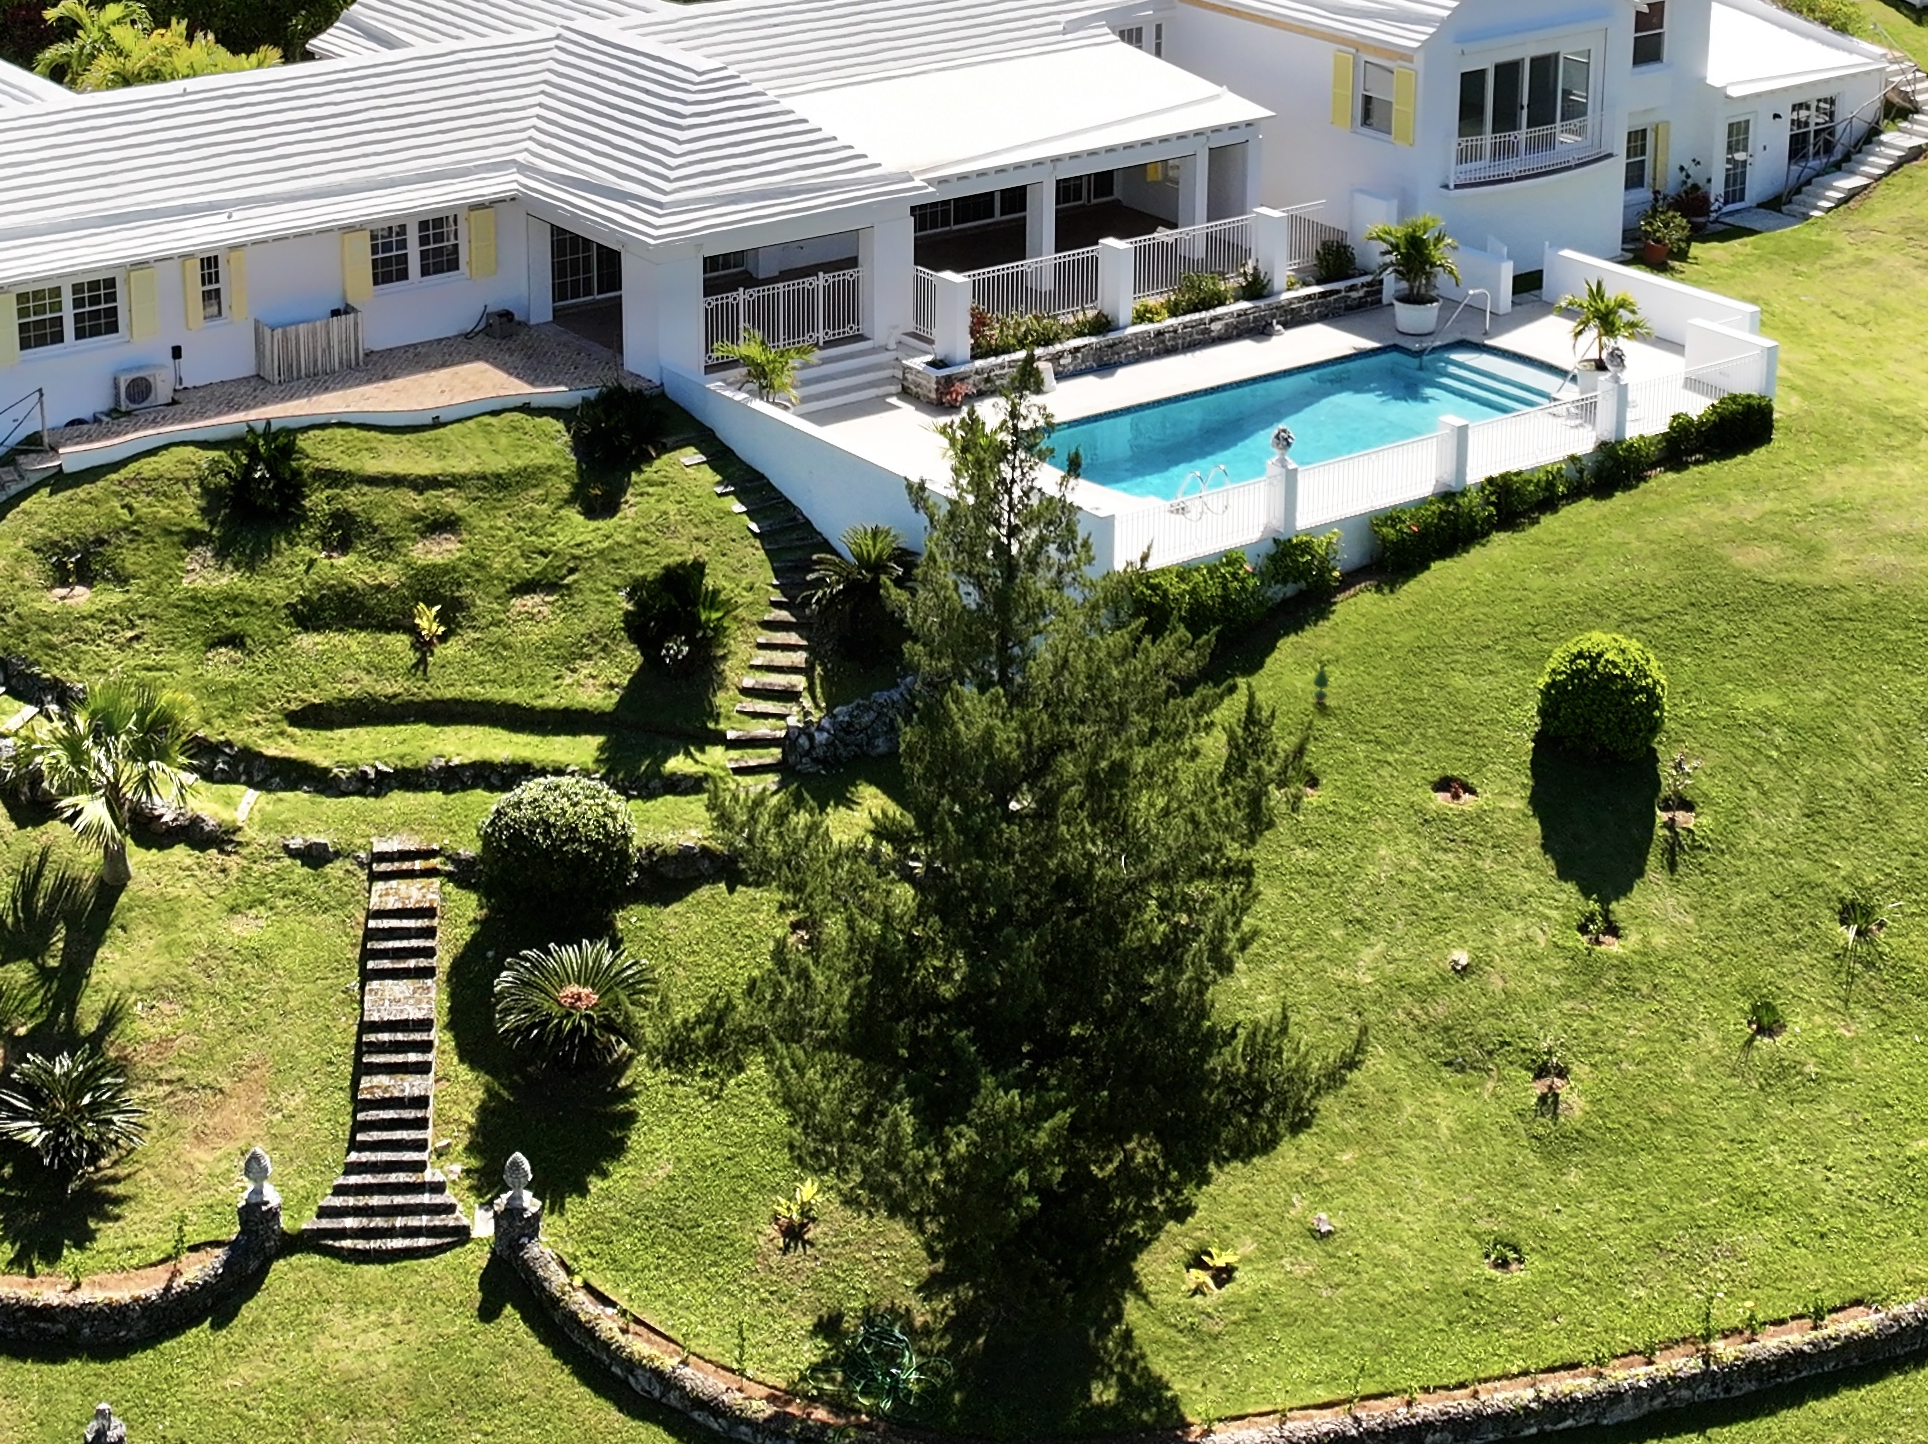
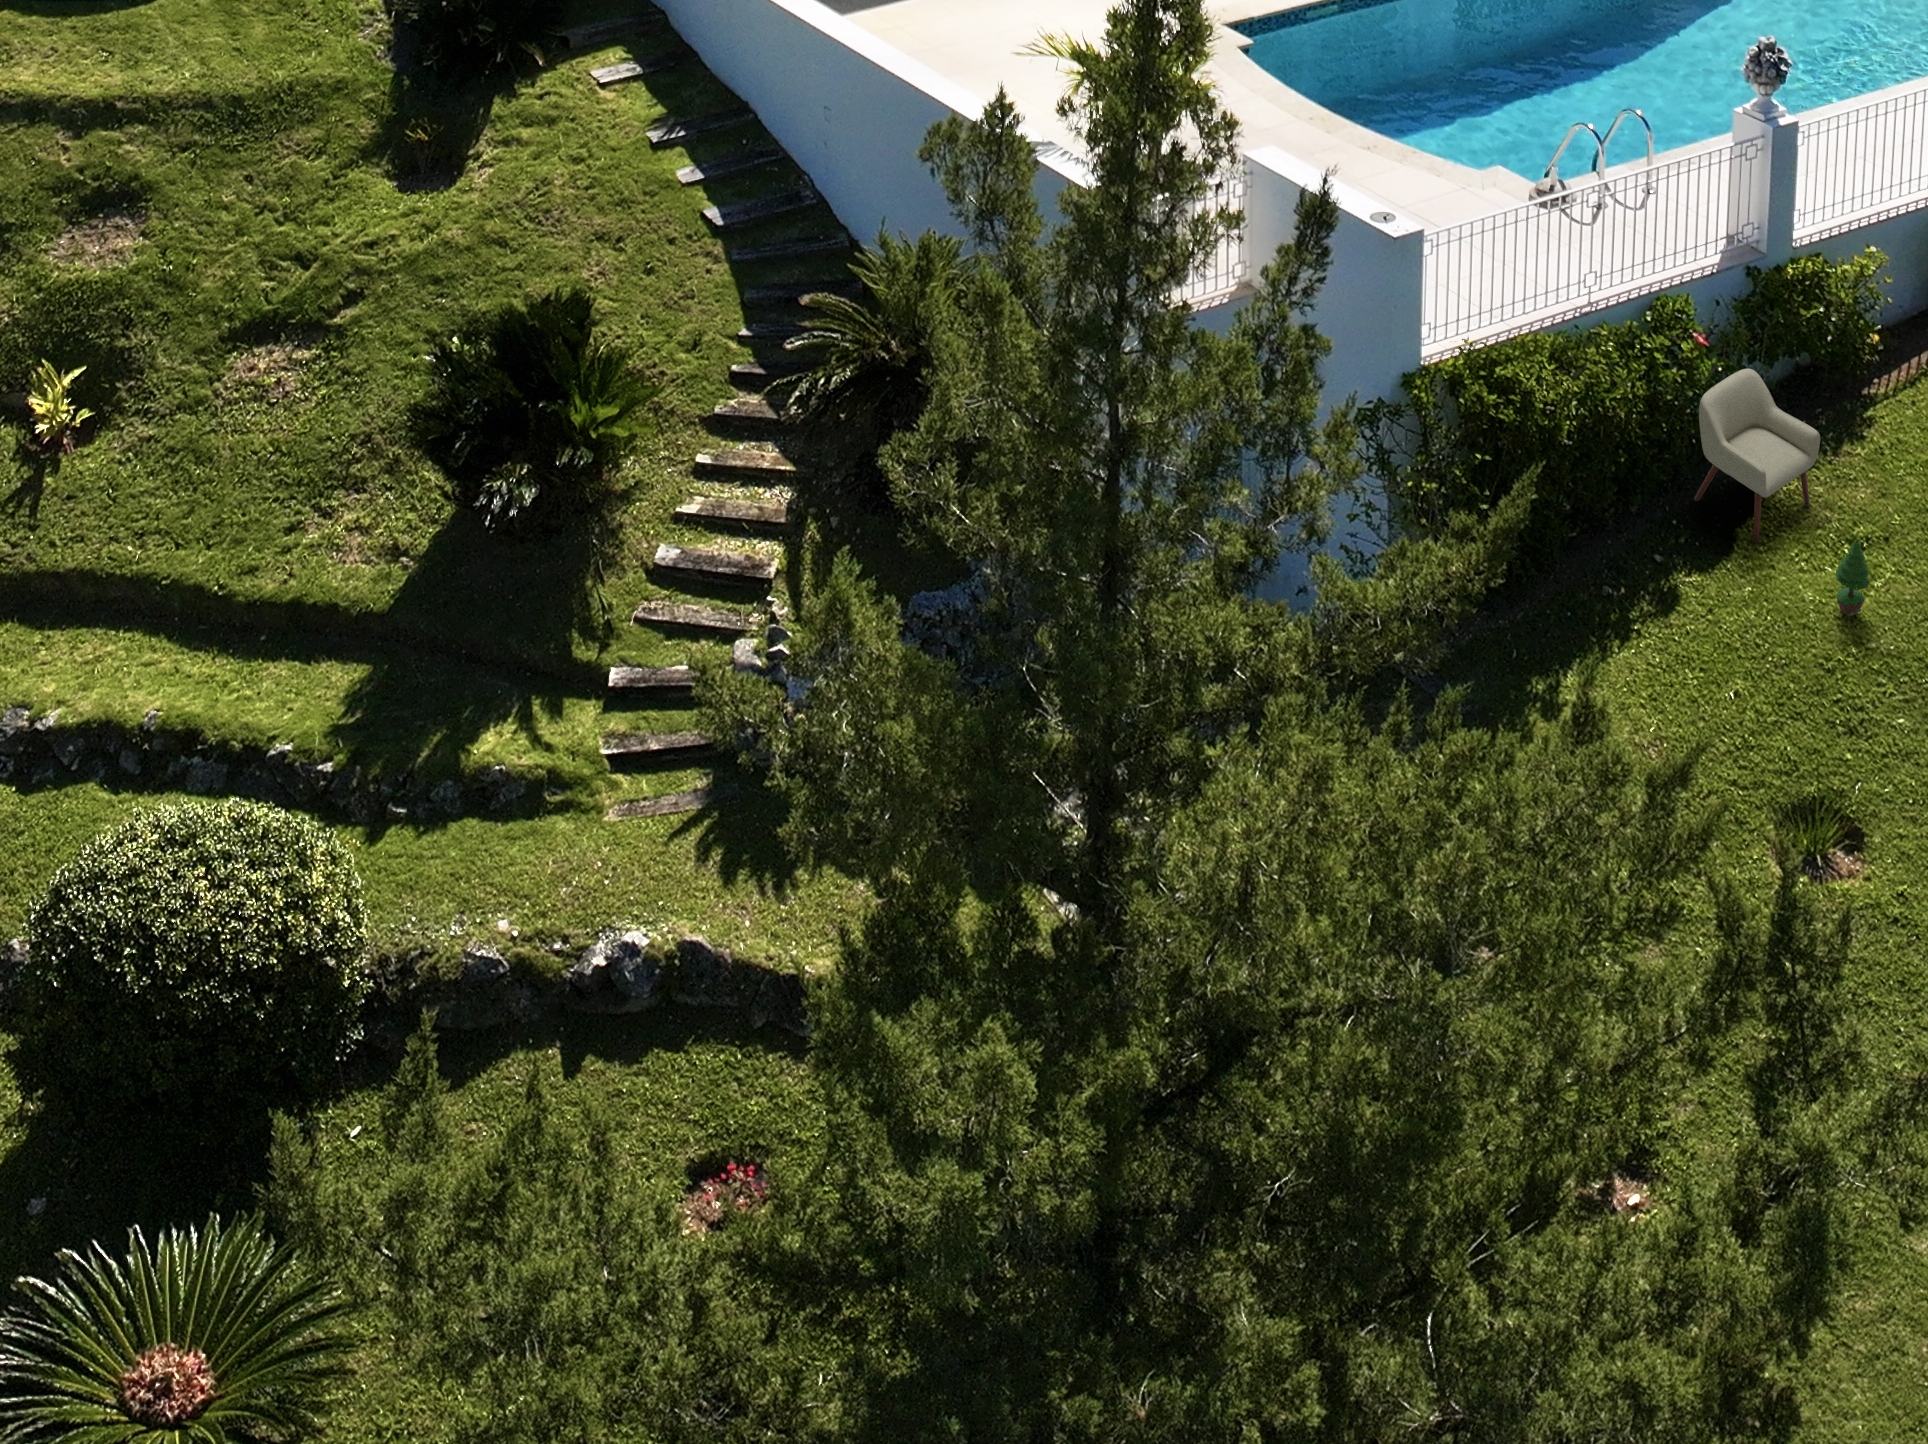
chair: none [1248,591,1309,674] -> present [1694,369,1820,543]

